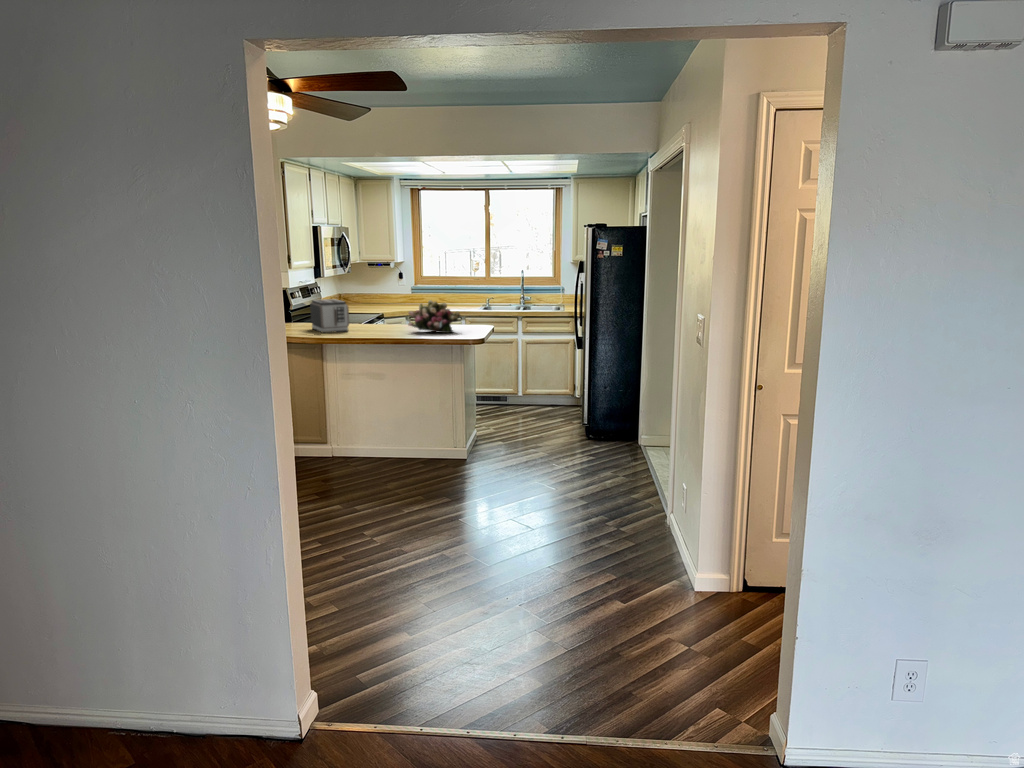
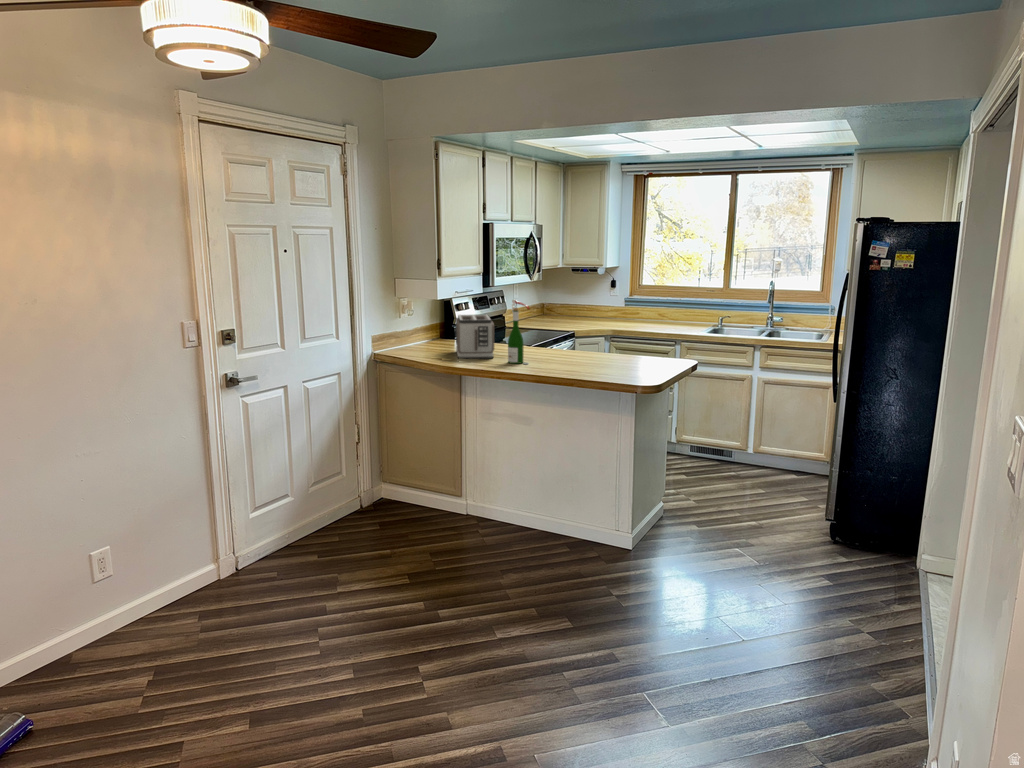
wine bottle: none [363,285,380,333] -> present [508,299,529,364]
flower arrangement: present [408,300,460,333] -> none [564,323,640,372]

